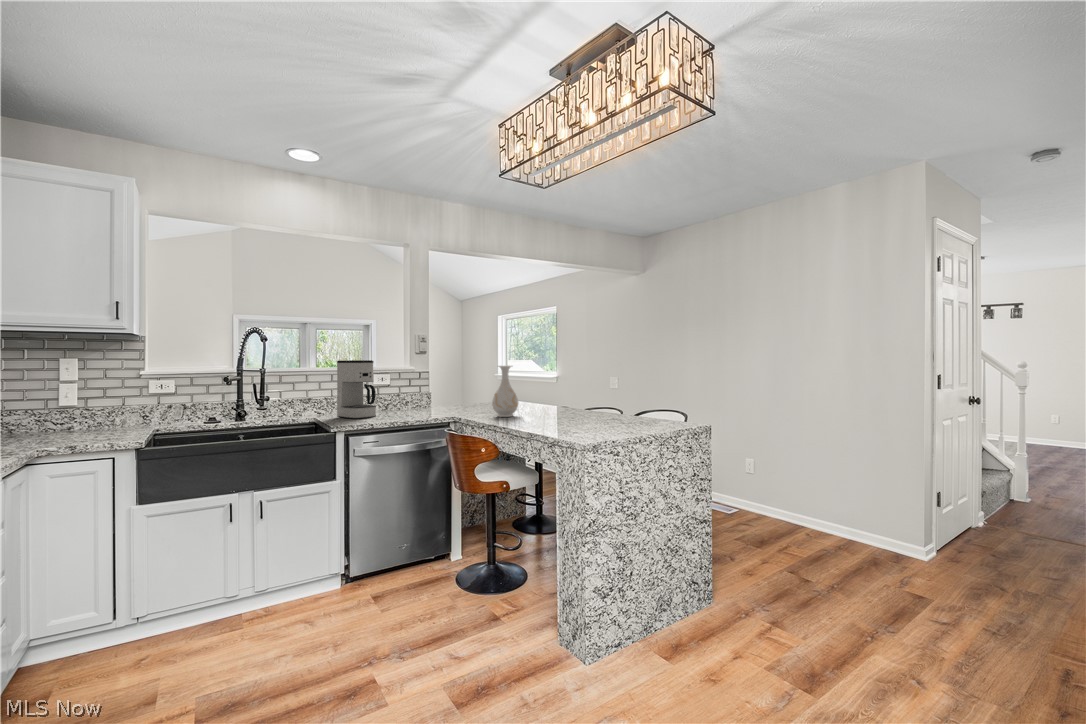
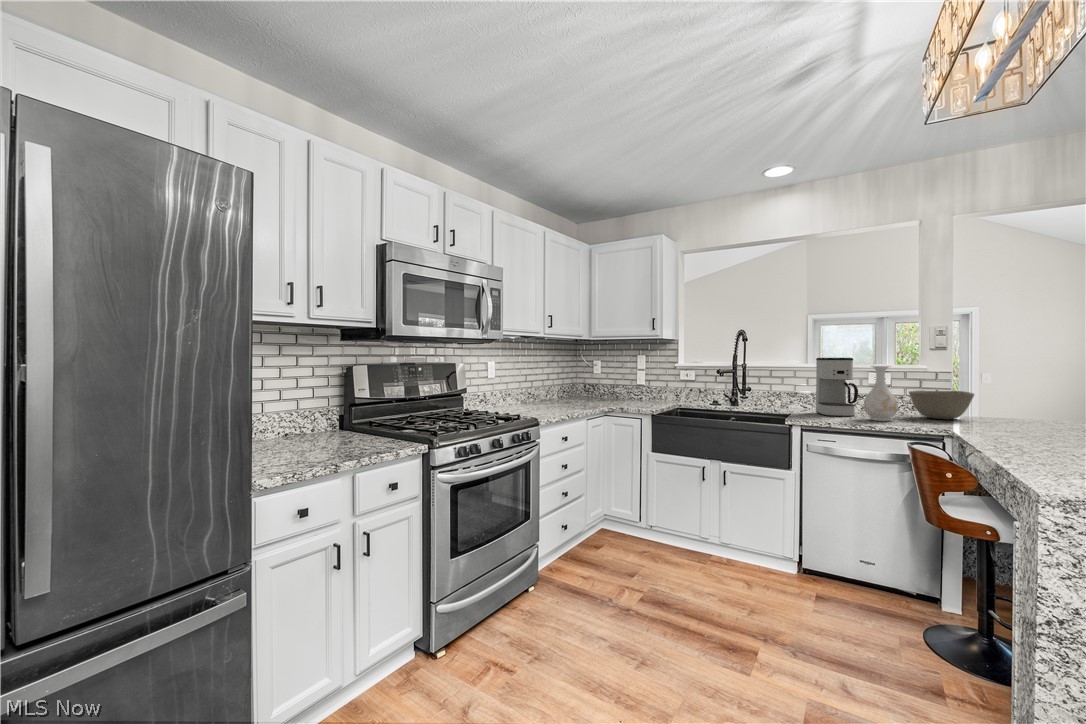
vase: present [492,366,518,417] -> present [864,366,898,421]
bowl: none [412,387,454,411] -> present [909,390,974,419]

